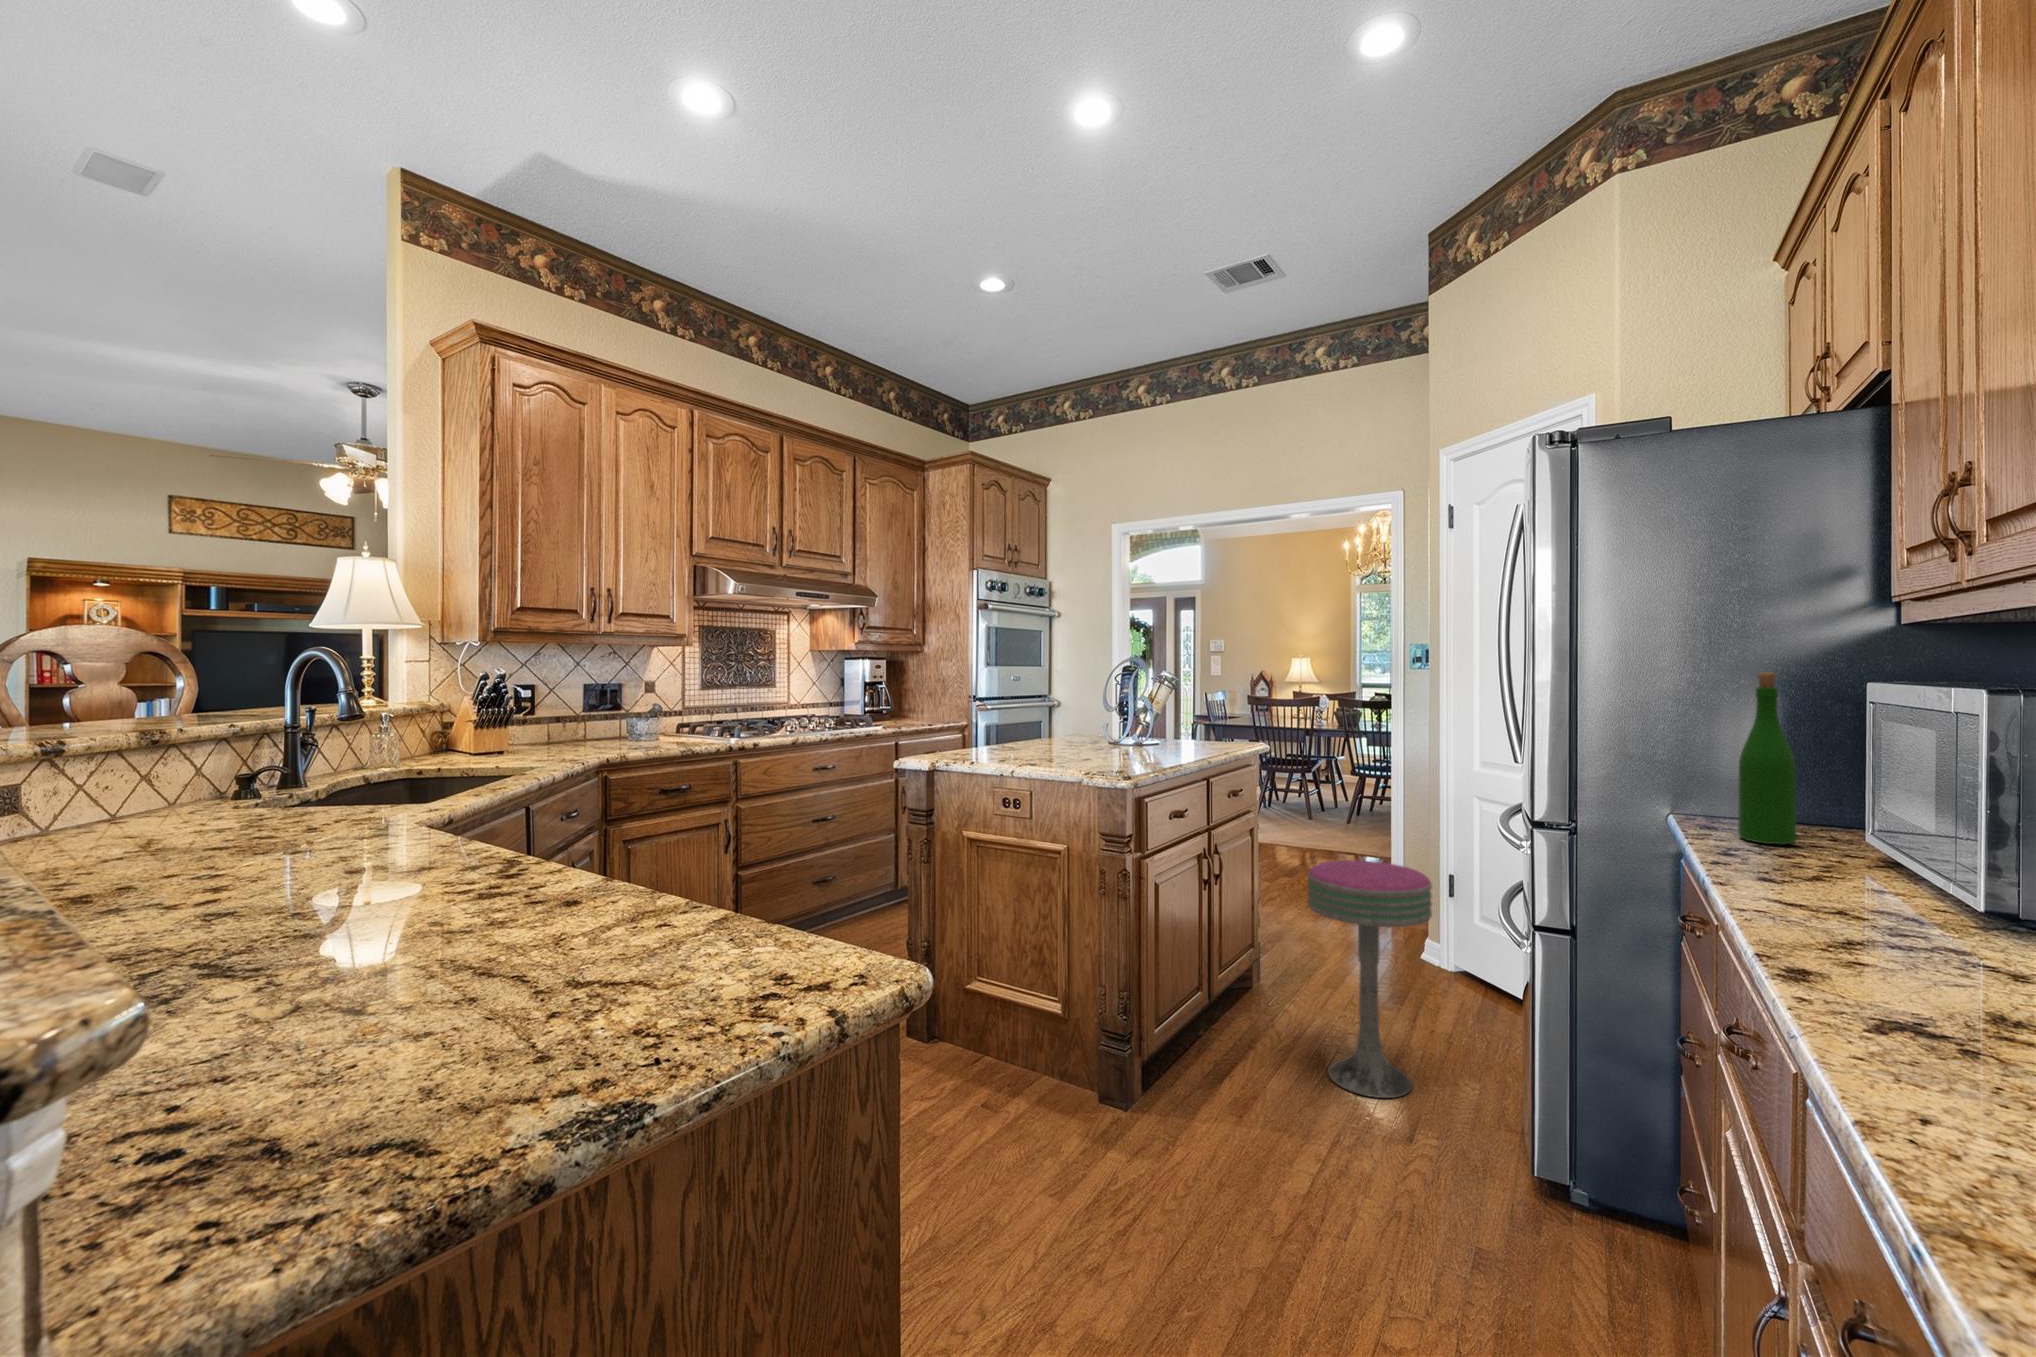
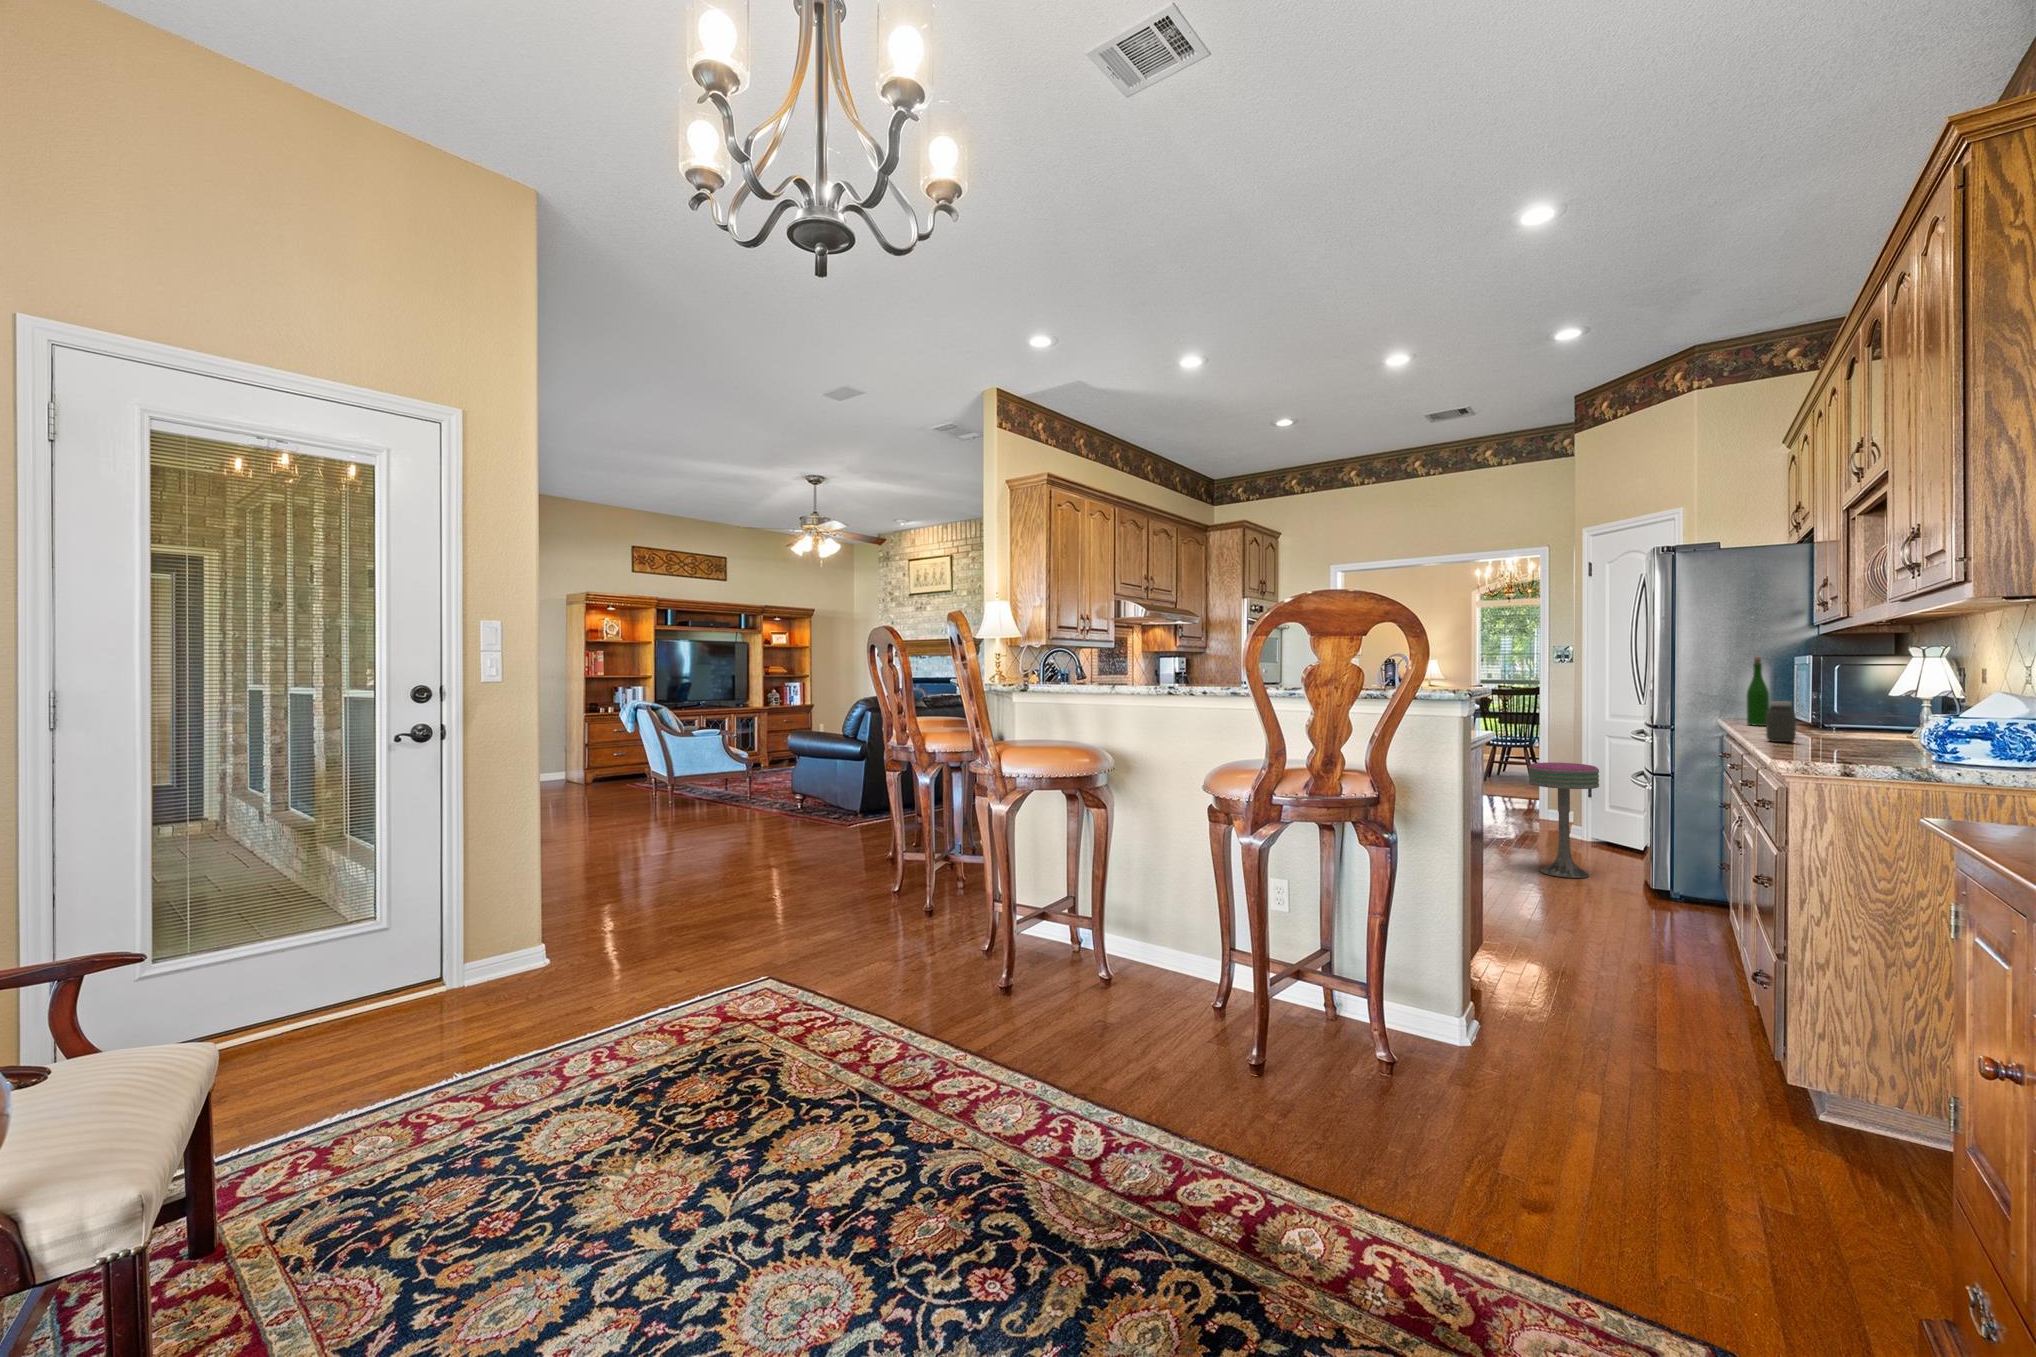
jar: none [1859,836,1972,993] -> present [1766,701,1796,742]

